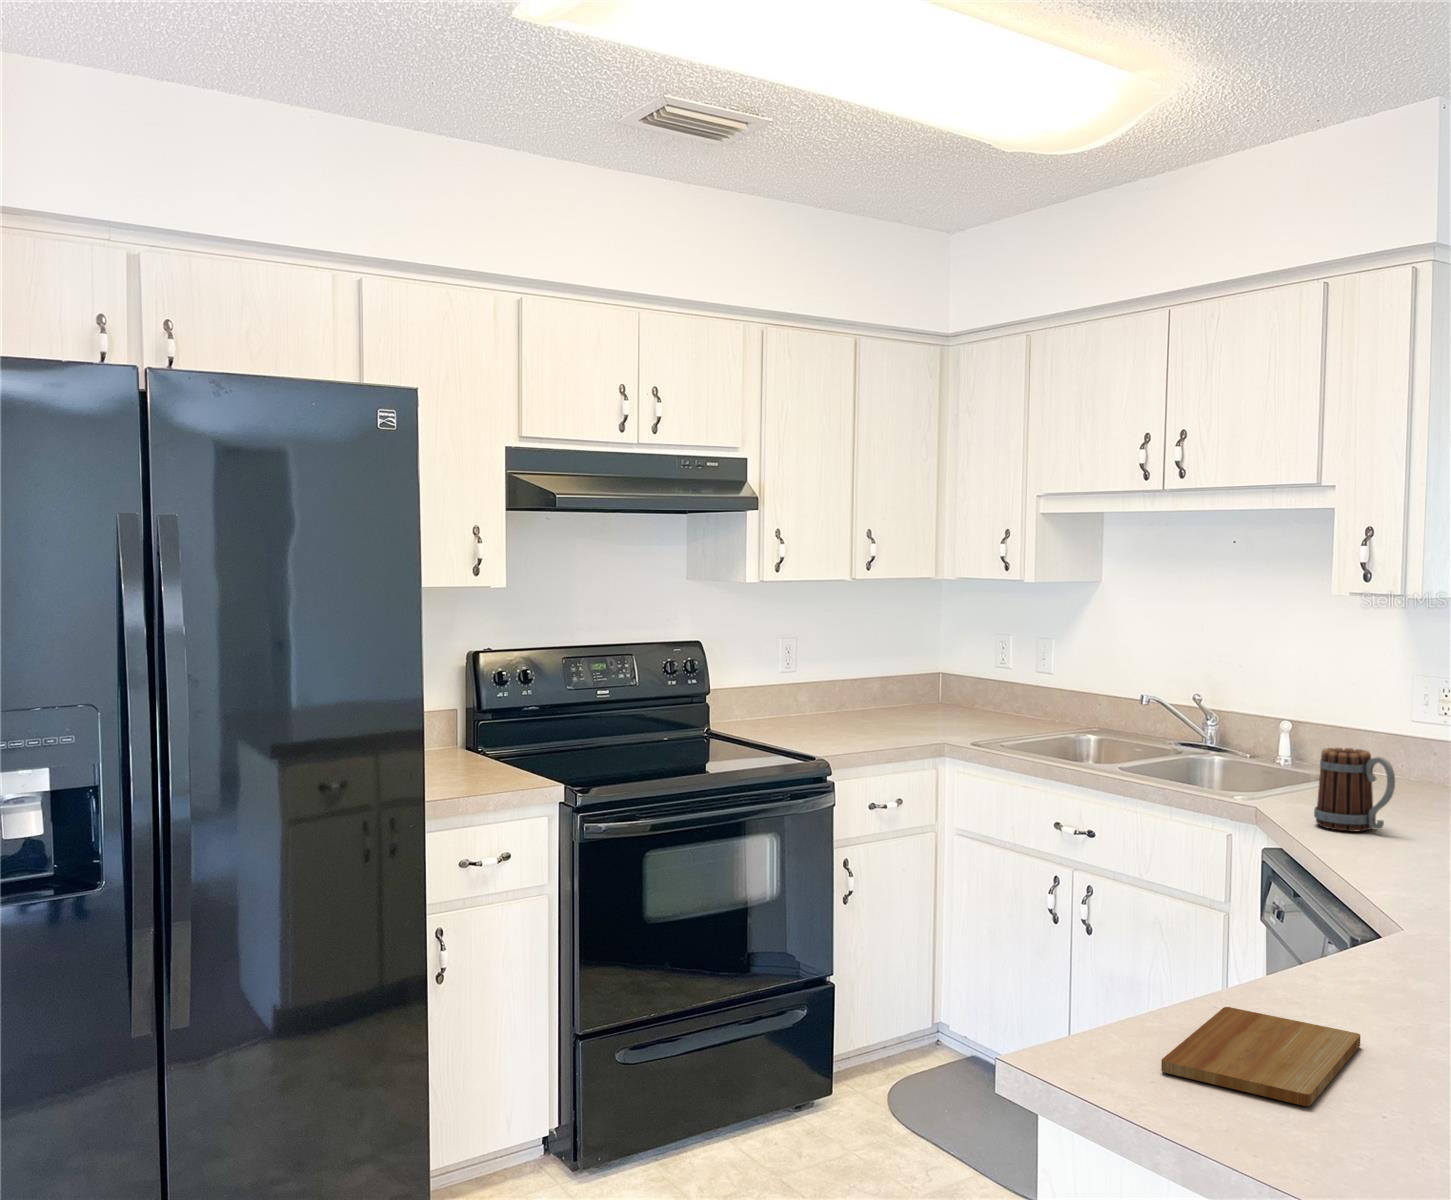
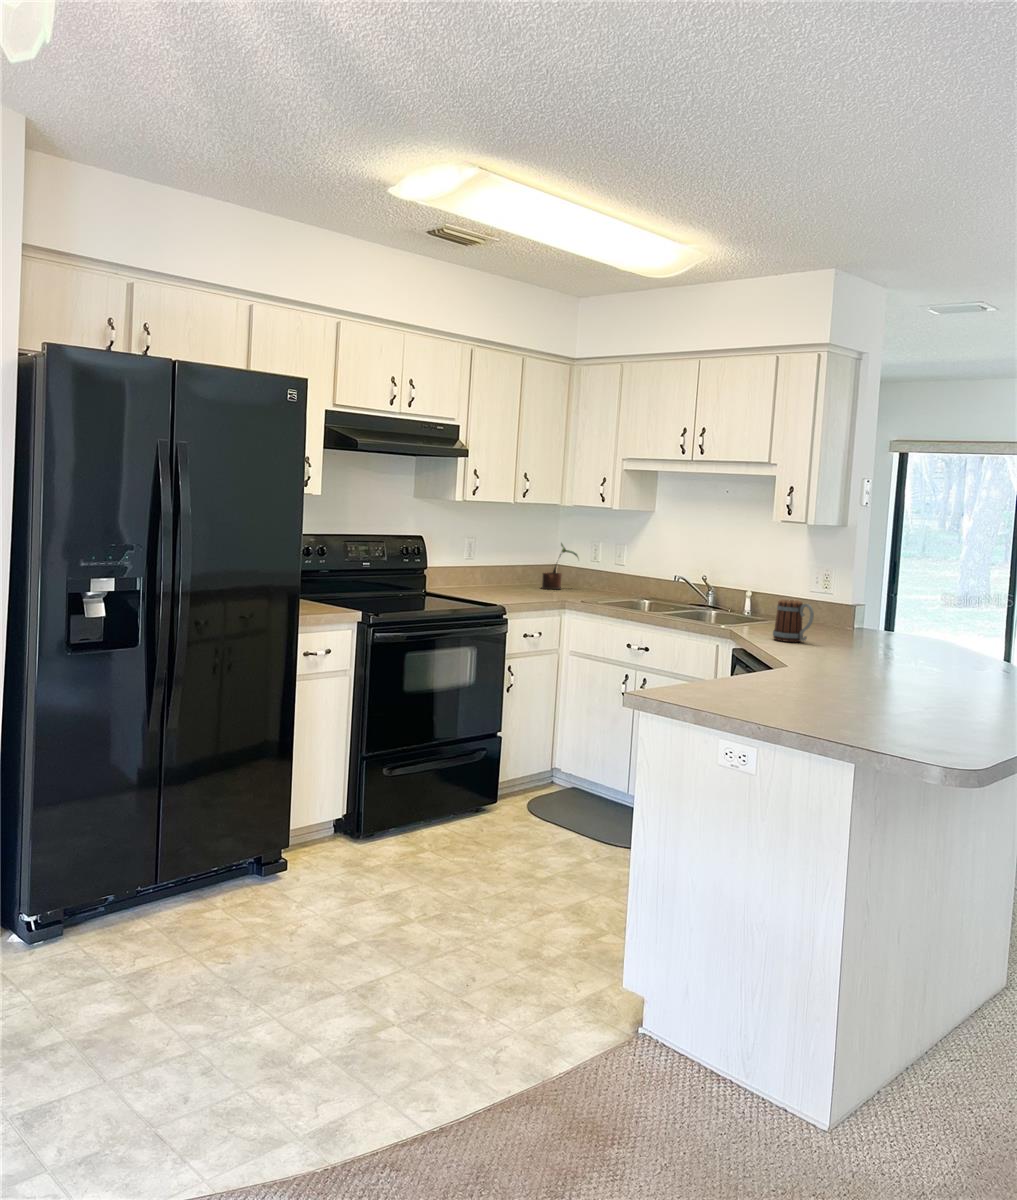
potted plant: none [912,637,977,715] -> present [542,543,578,589]
cutting board: present [1161,1007,1360,1106] -> none [716,689,796,715]

